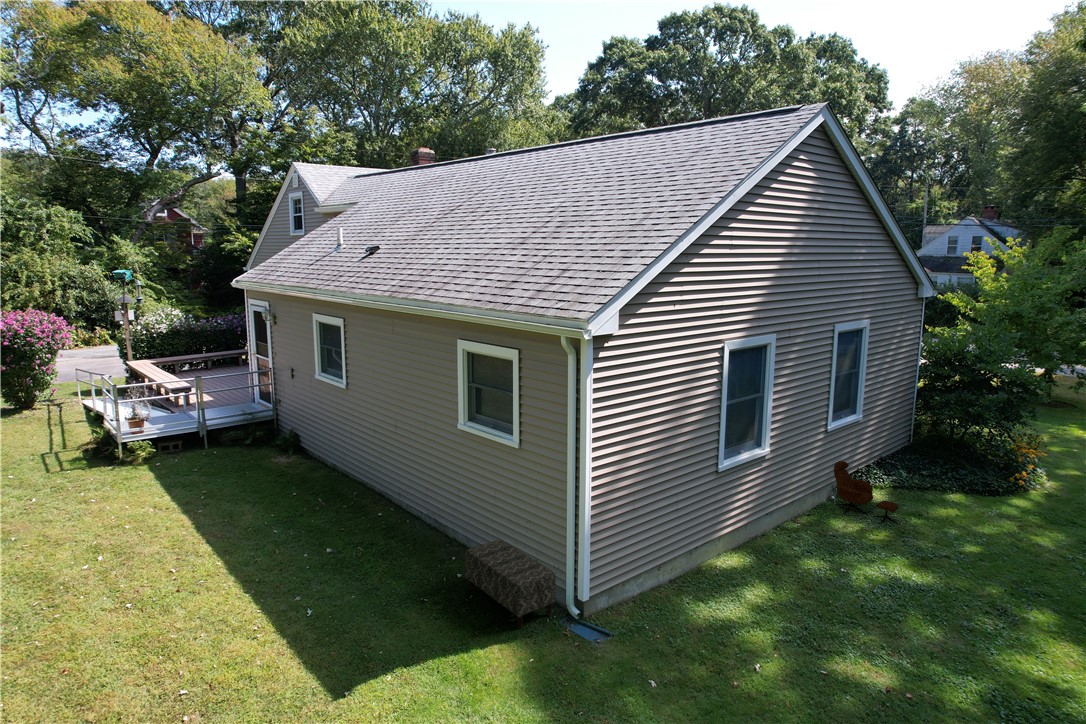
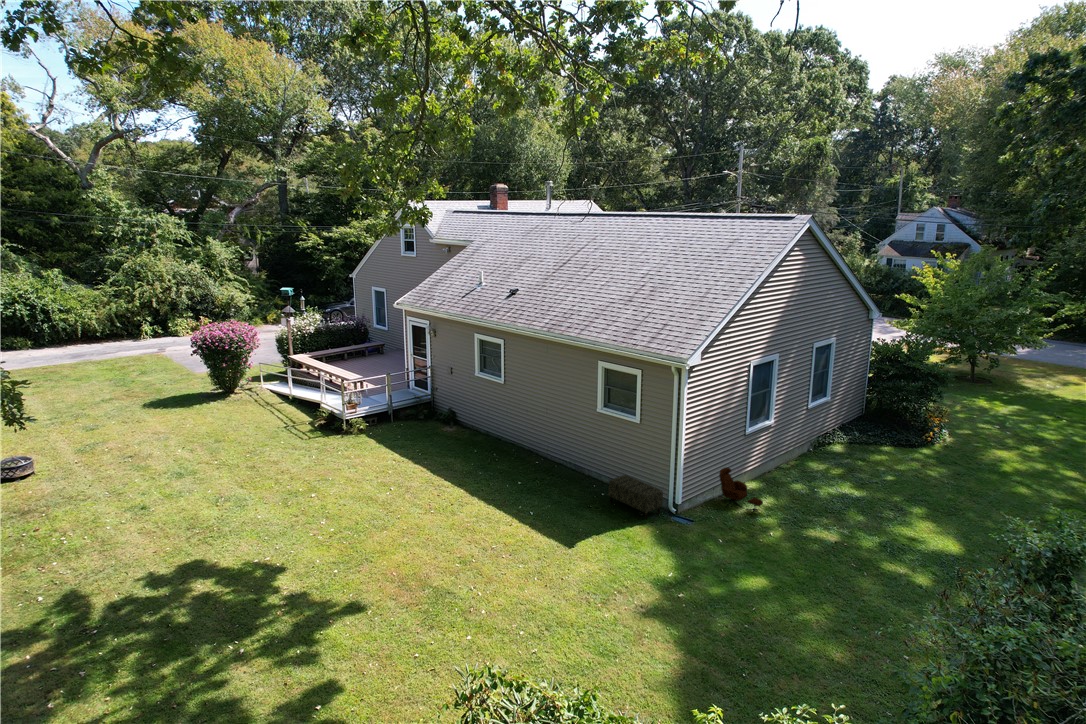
lounge chair: present [834,461,898,524] -> present [719,468,763,512]

